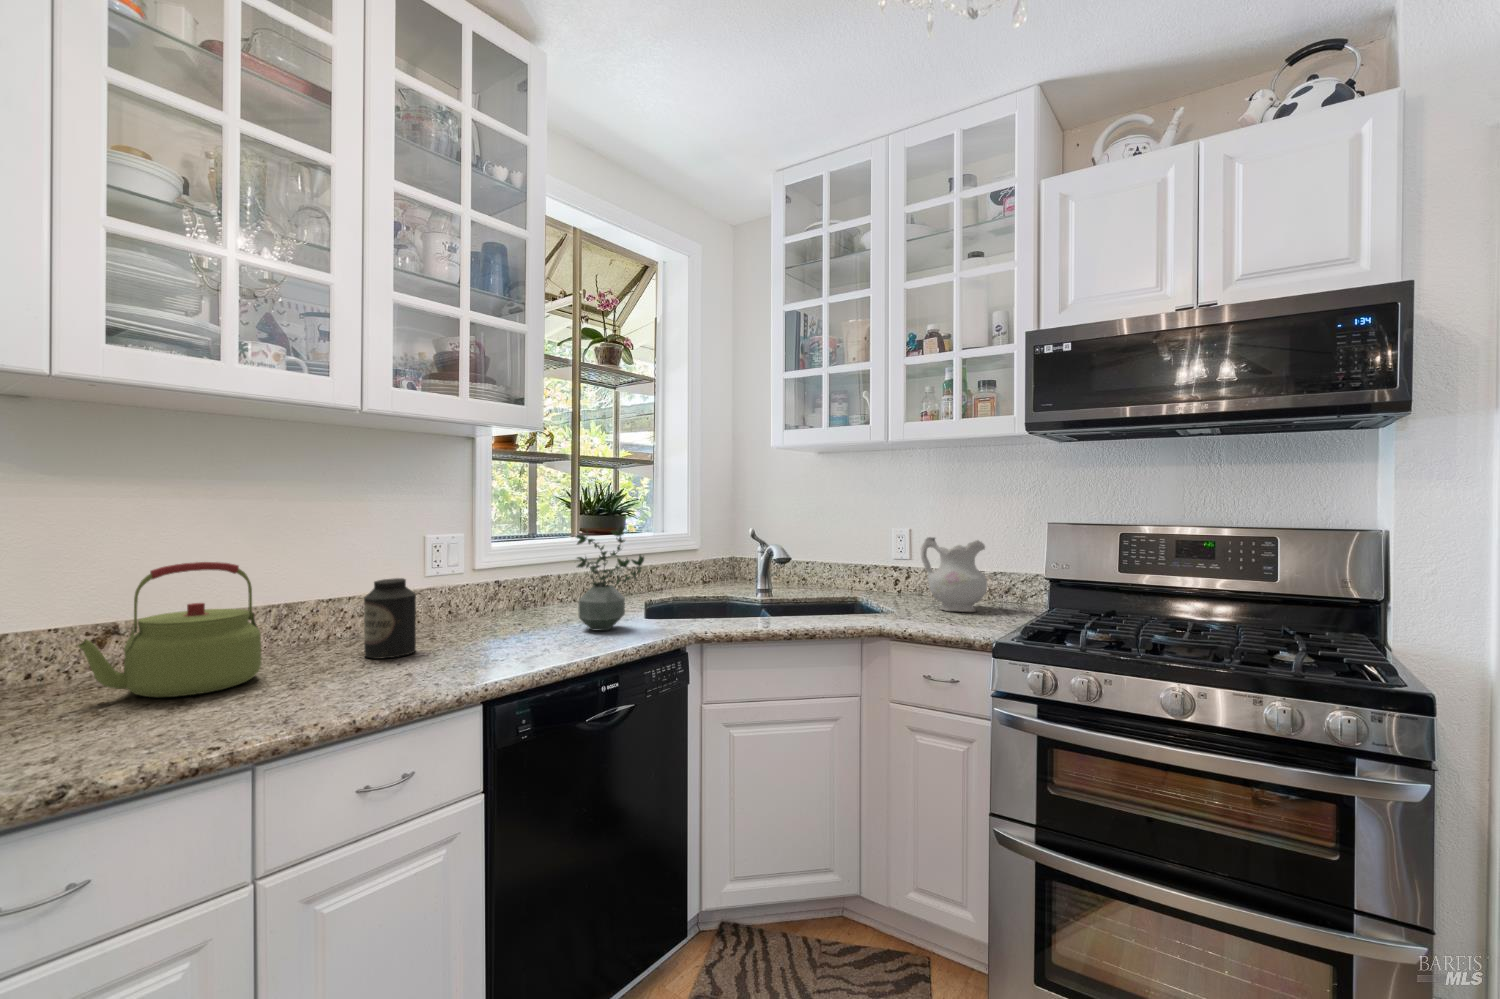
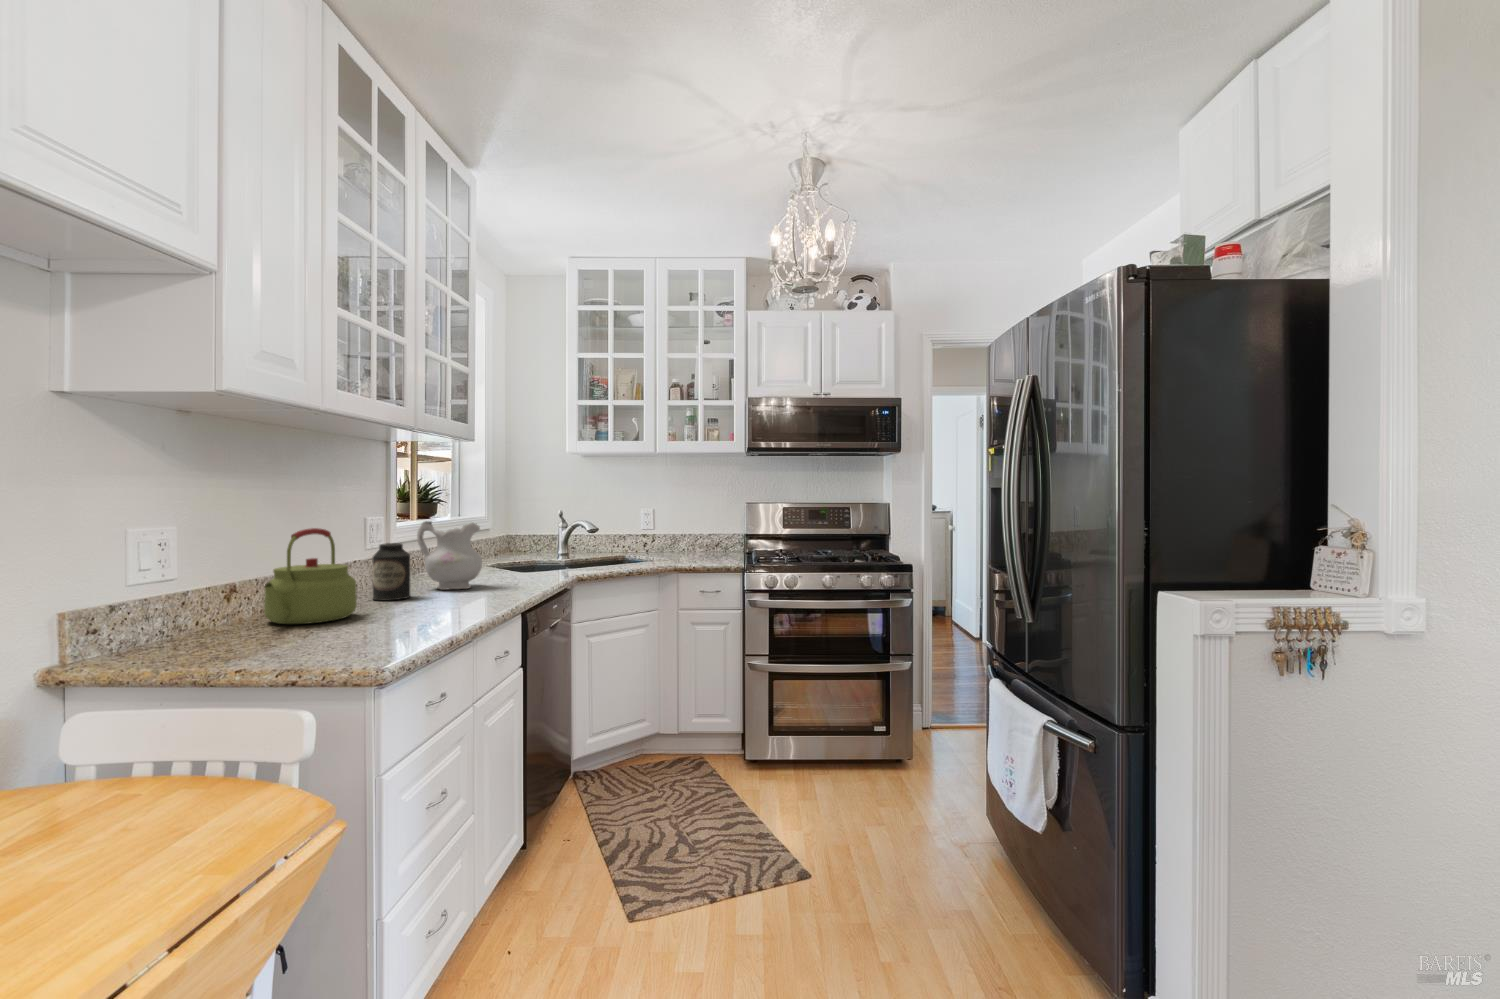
potted plant: present [576,526,644,631] -> none [482,505,528,580]
ceramic pitcher: present [921,537,987,612] -> present [417,521,482,590]

